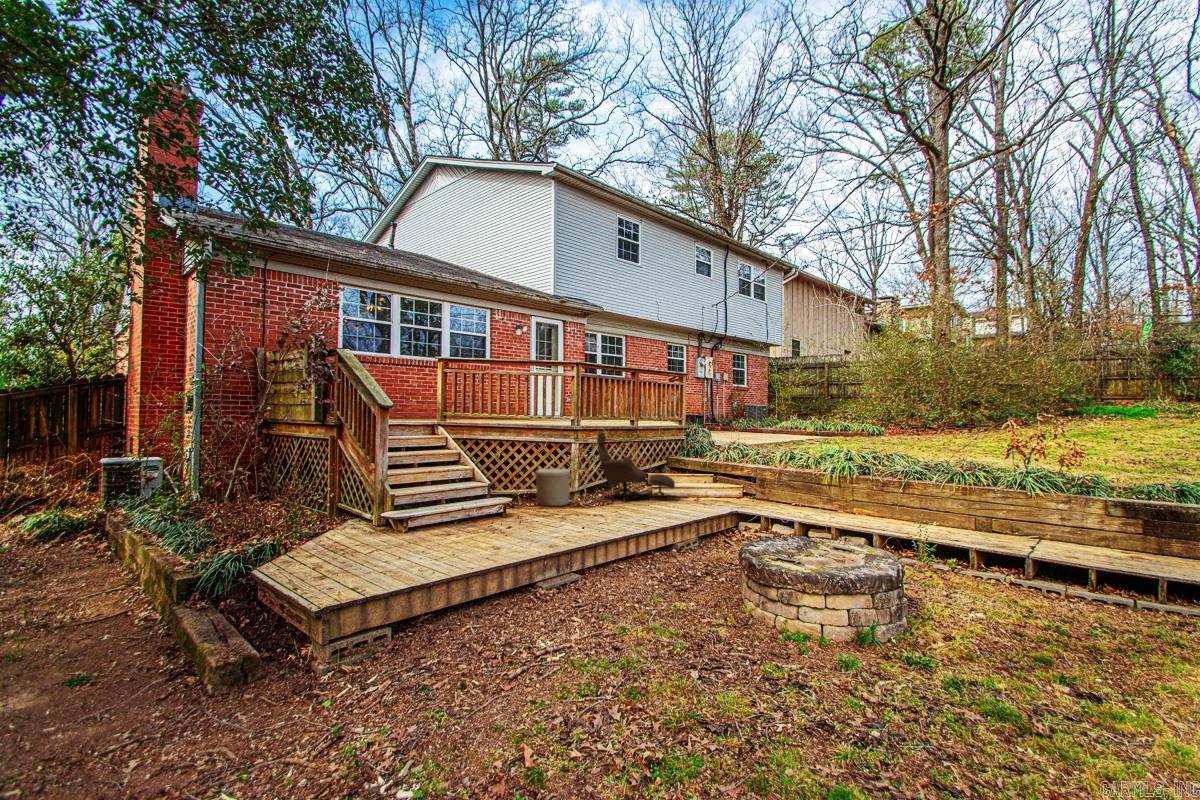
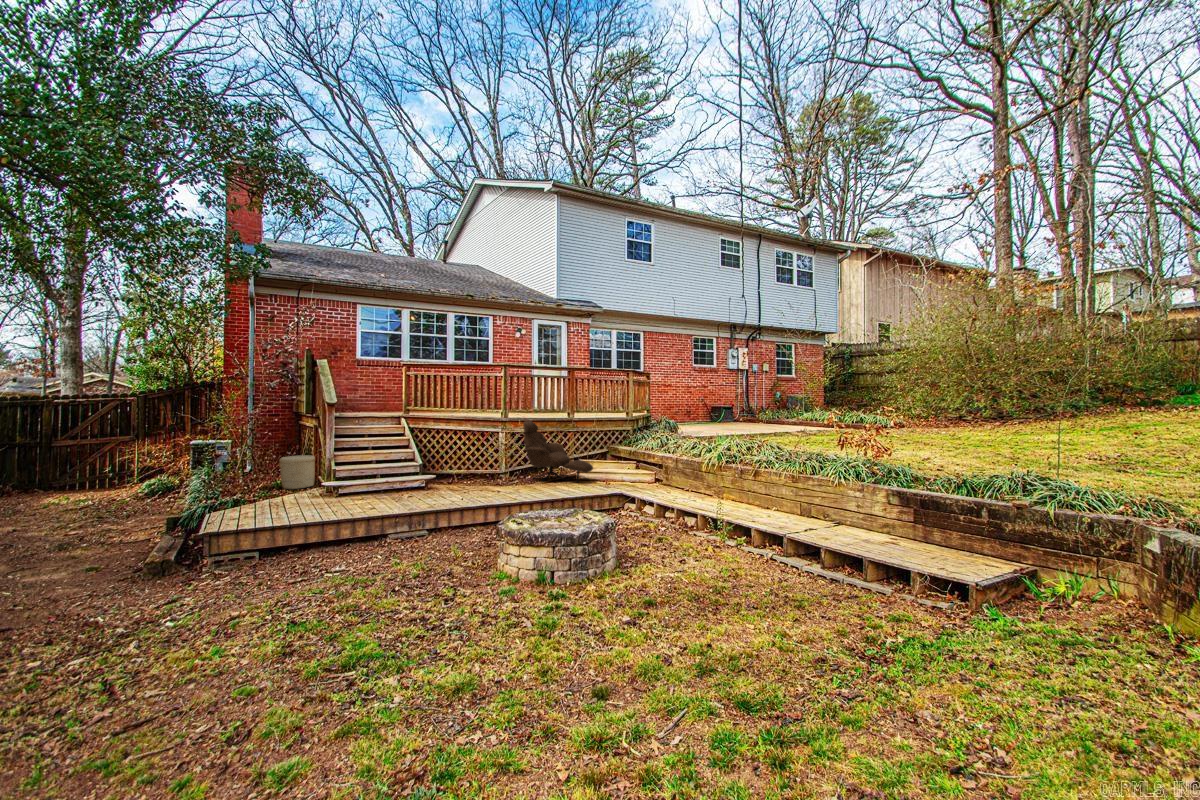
woven basket: present [535,468,570,506] -> present [279,455,315,489]

